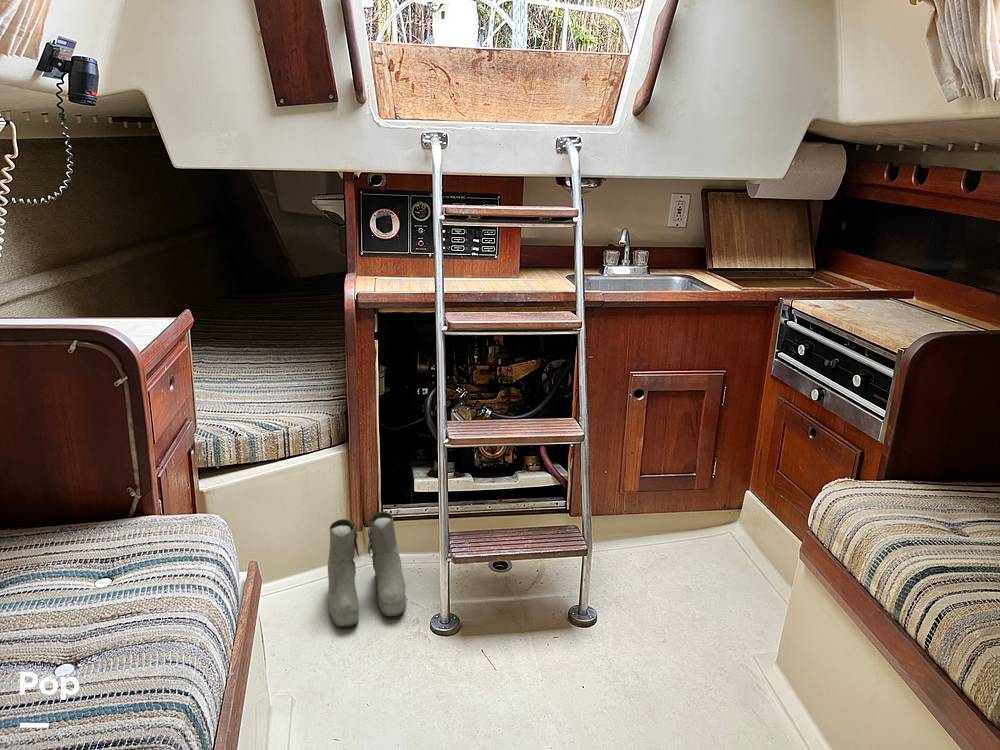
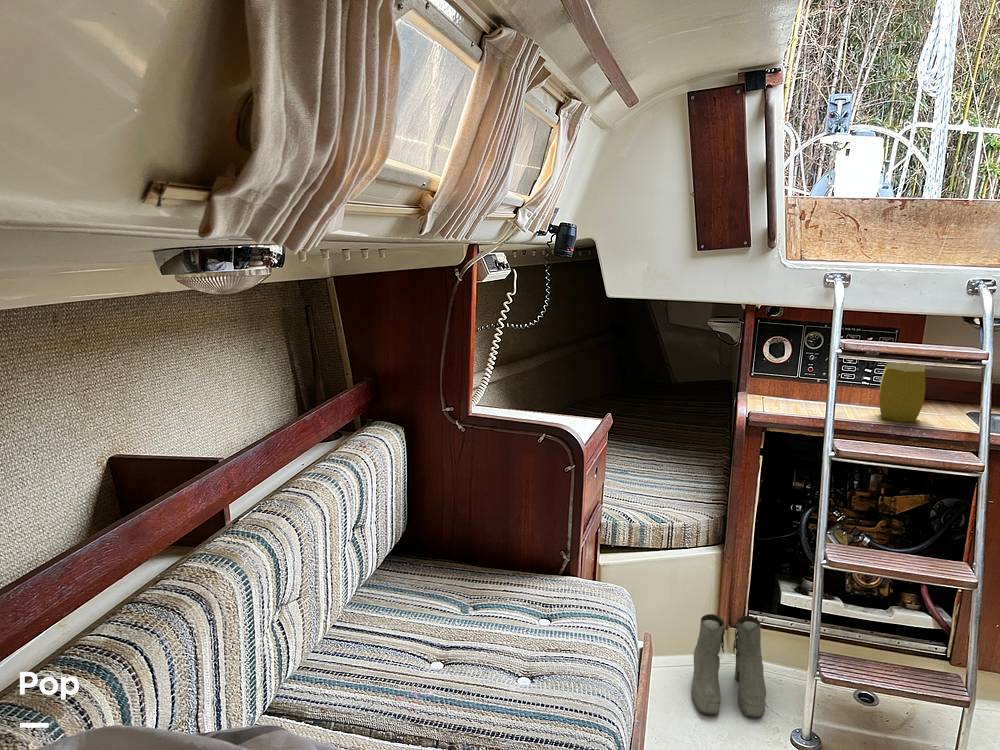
jar: none [486,219,527,288] -> present [879,362,926,422]

